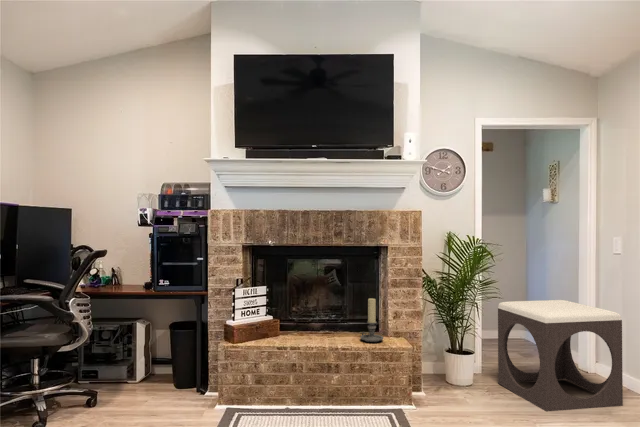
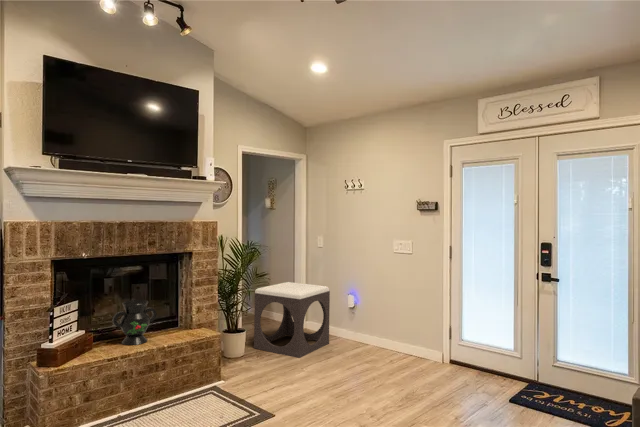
decorative vase: none [298,294,343,340] -> present [112,300,157,345]
candle holder: present [360,298,383,342] -> none [171,298,194,337]

